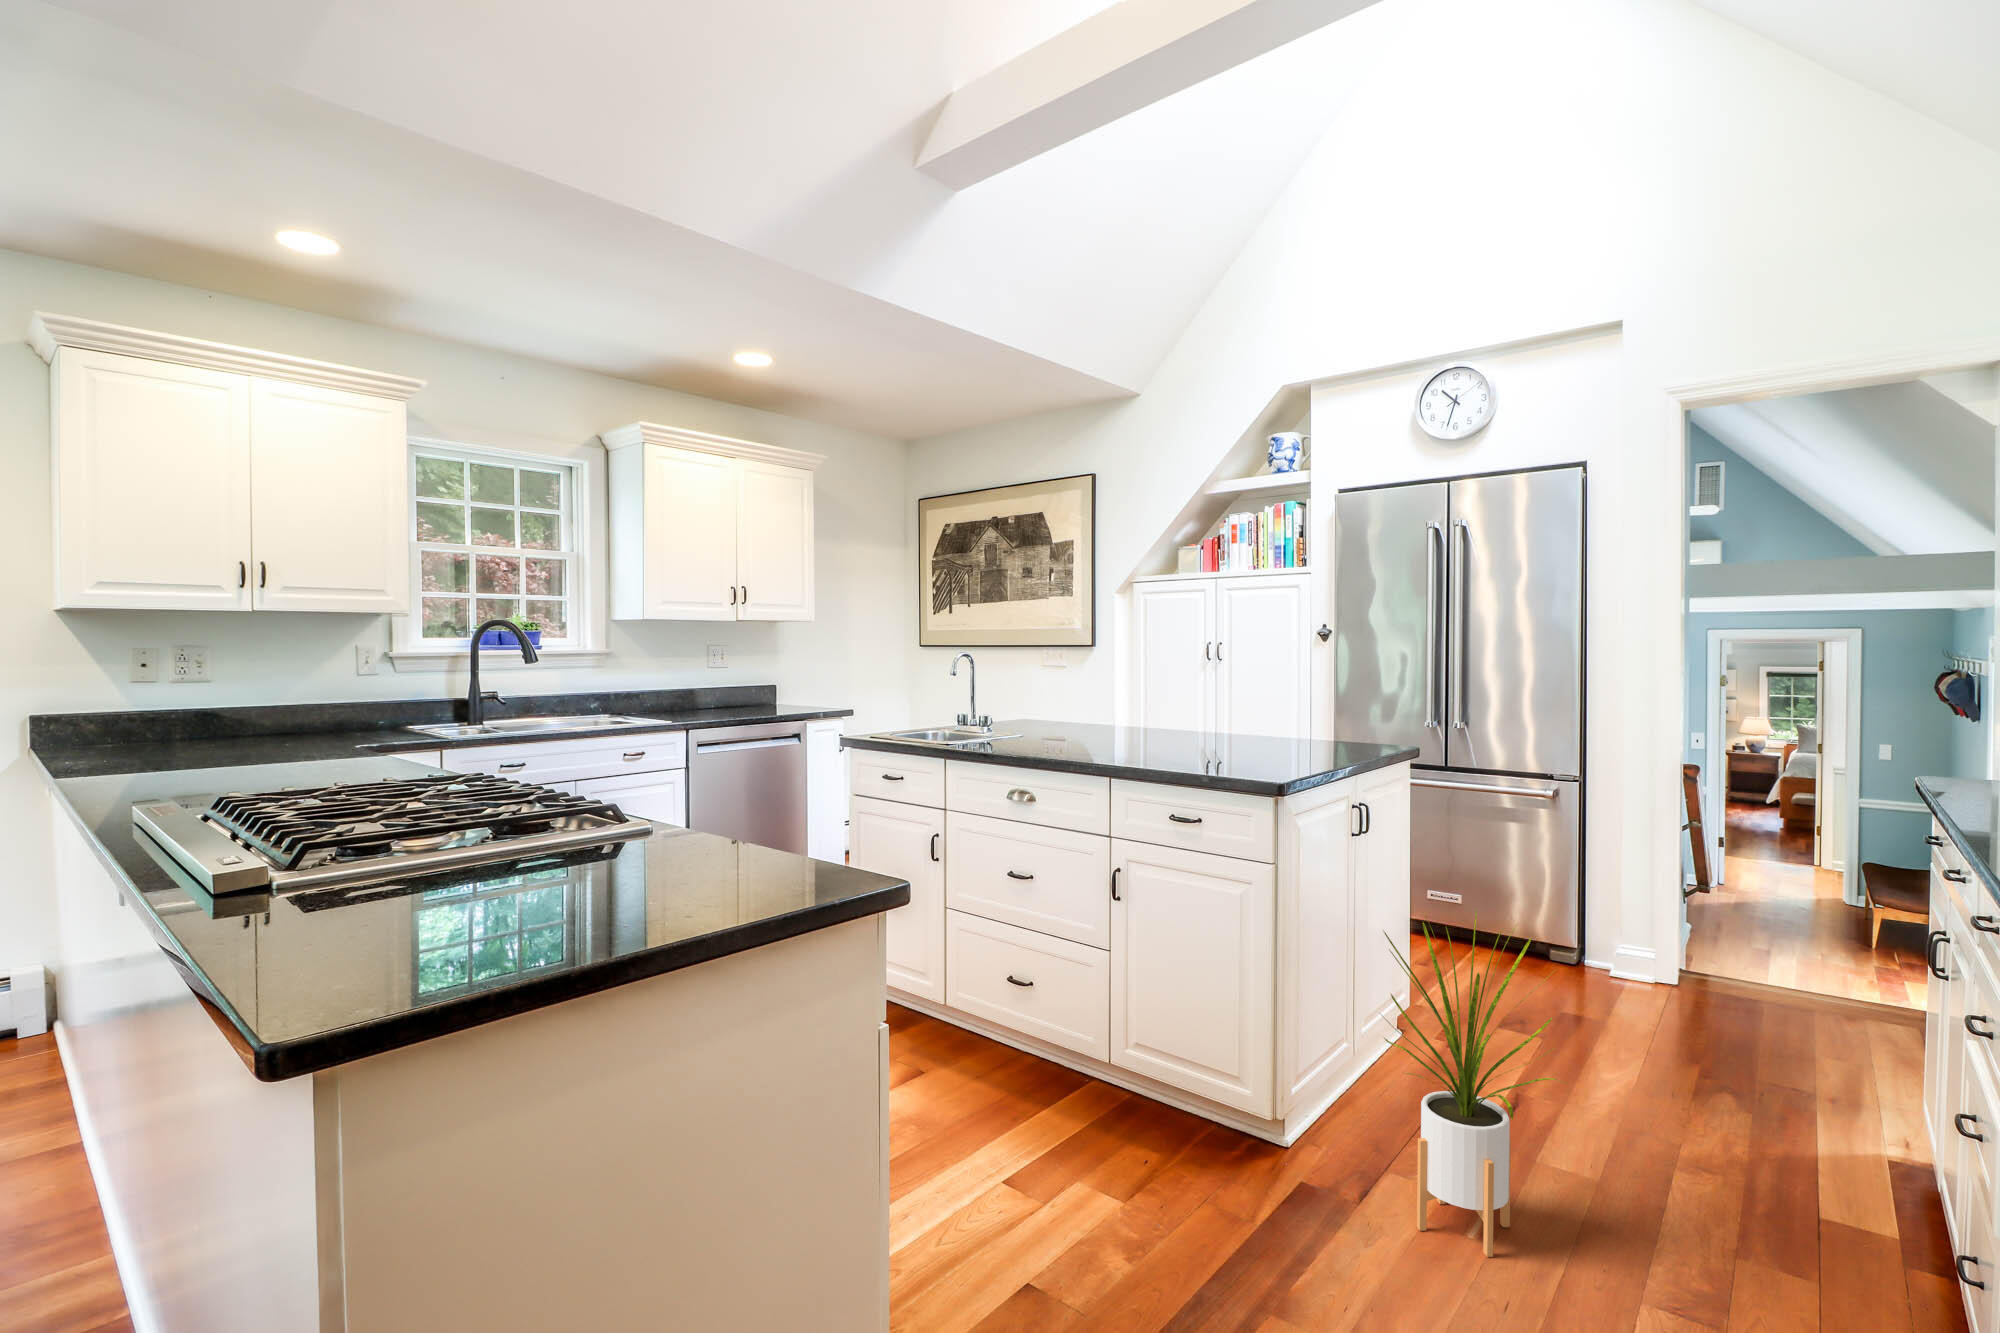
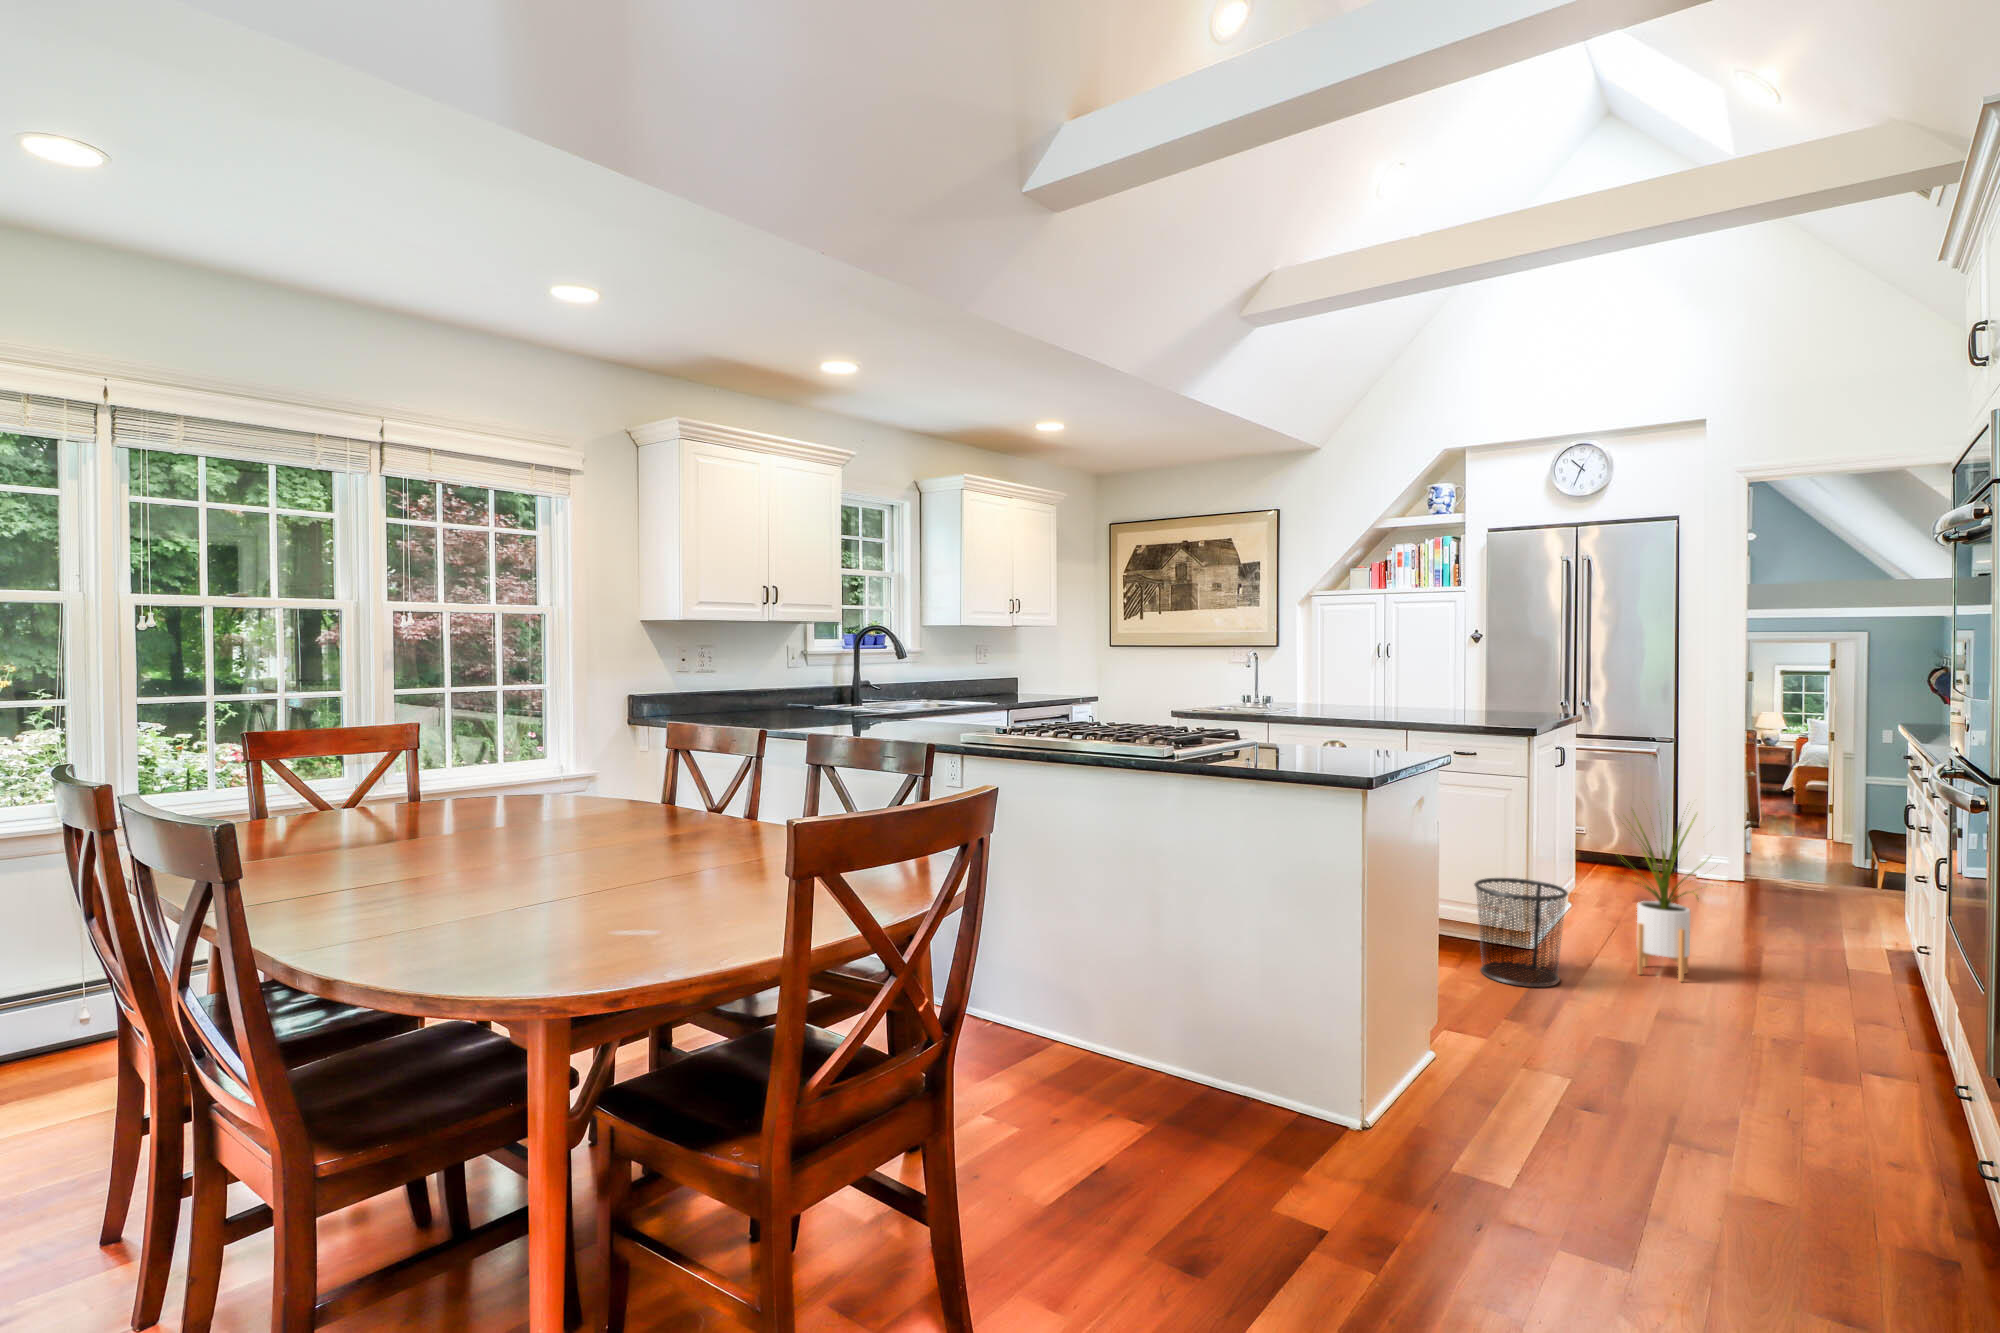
waste bin: none [1128,1045,1280,1270] -> present [1474,878,1568,987]

